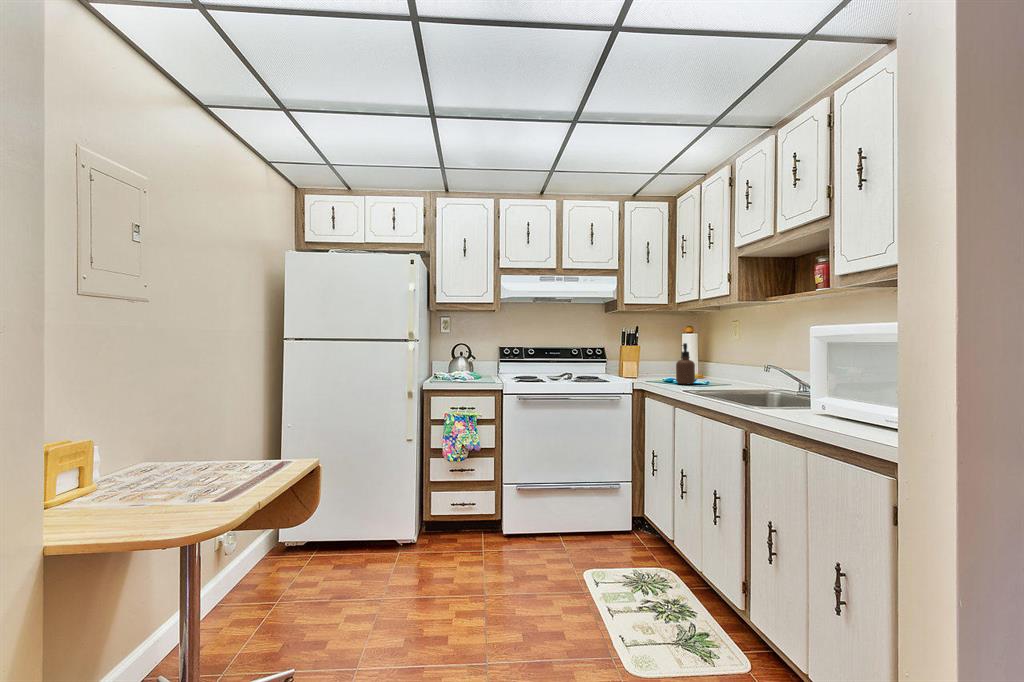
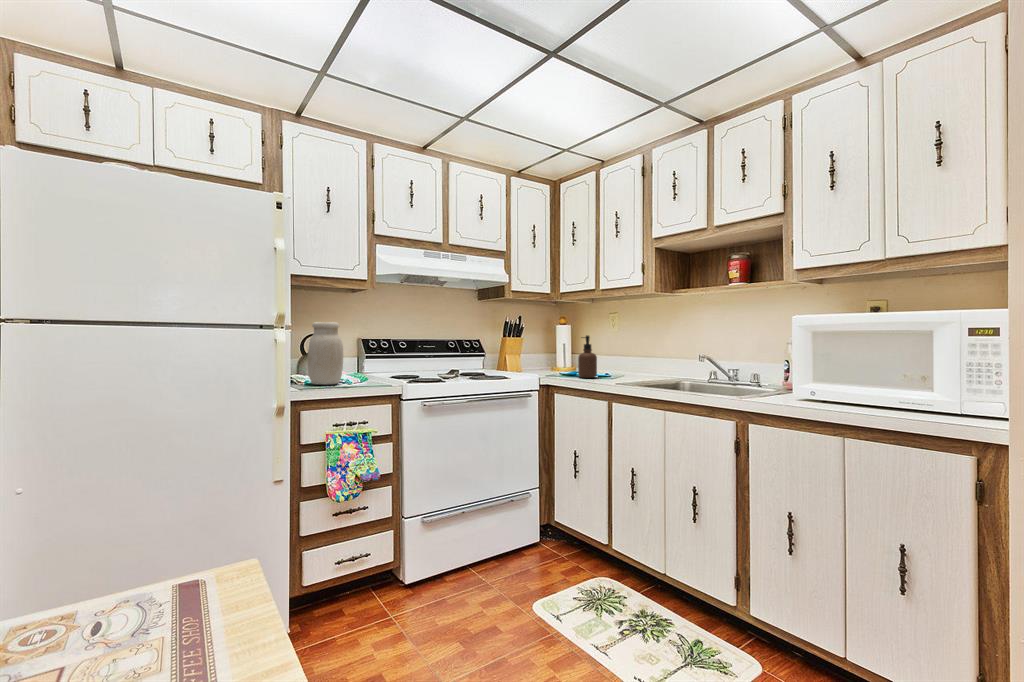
jar: none [447,335,470,380] -> present [307,322,343,385]

